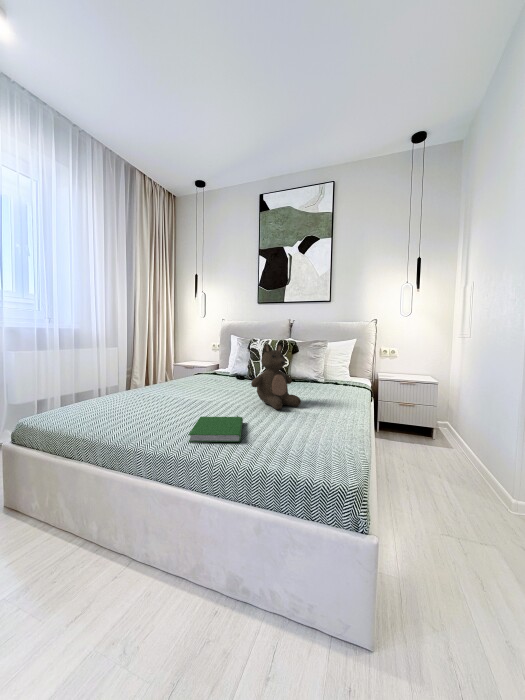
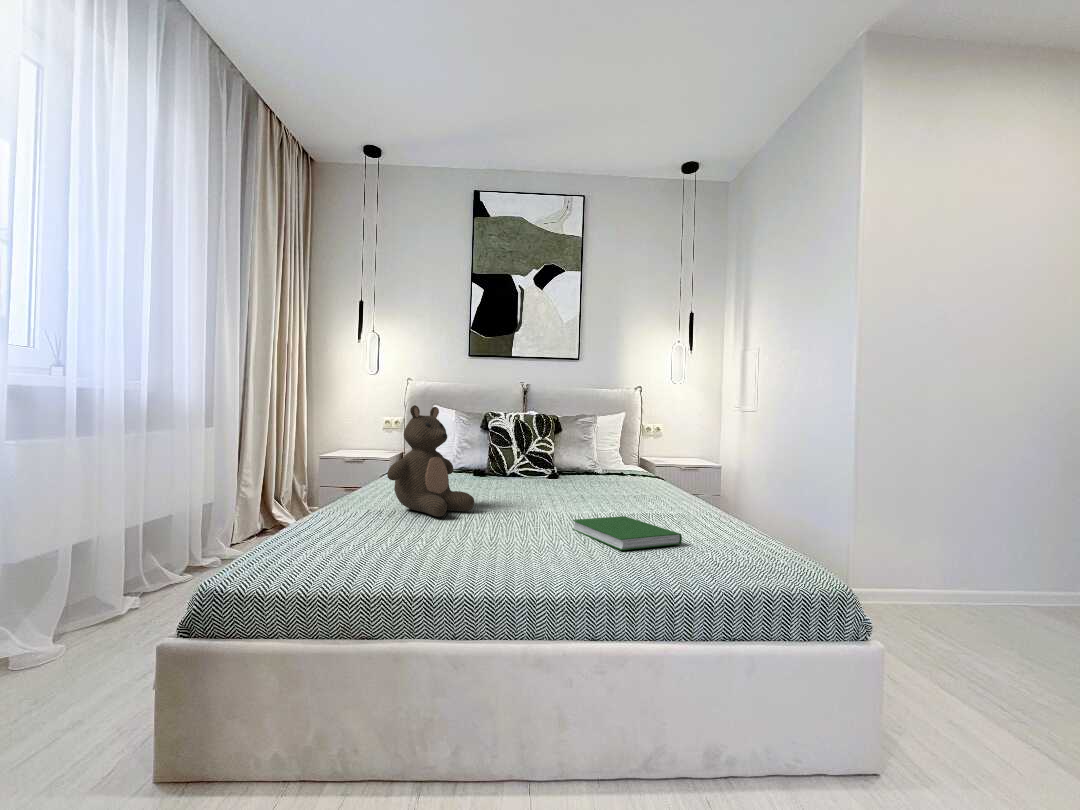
stuffed bear: present [251,345,301,409] -> present [387,405,474,517]

